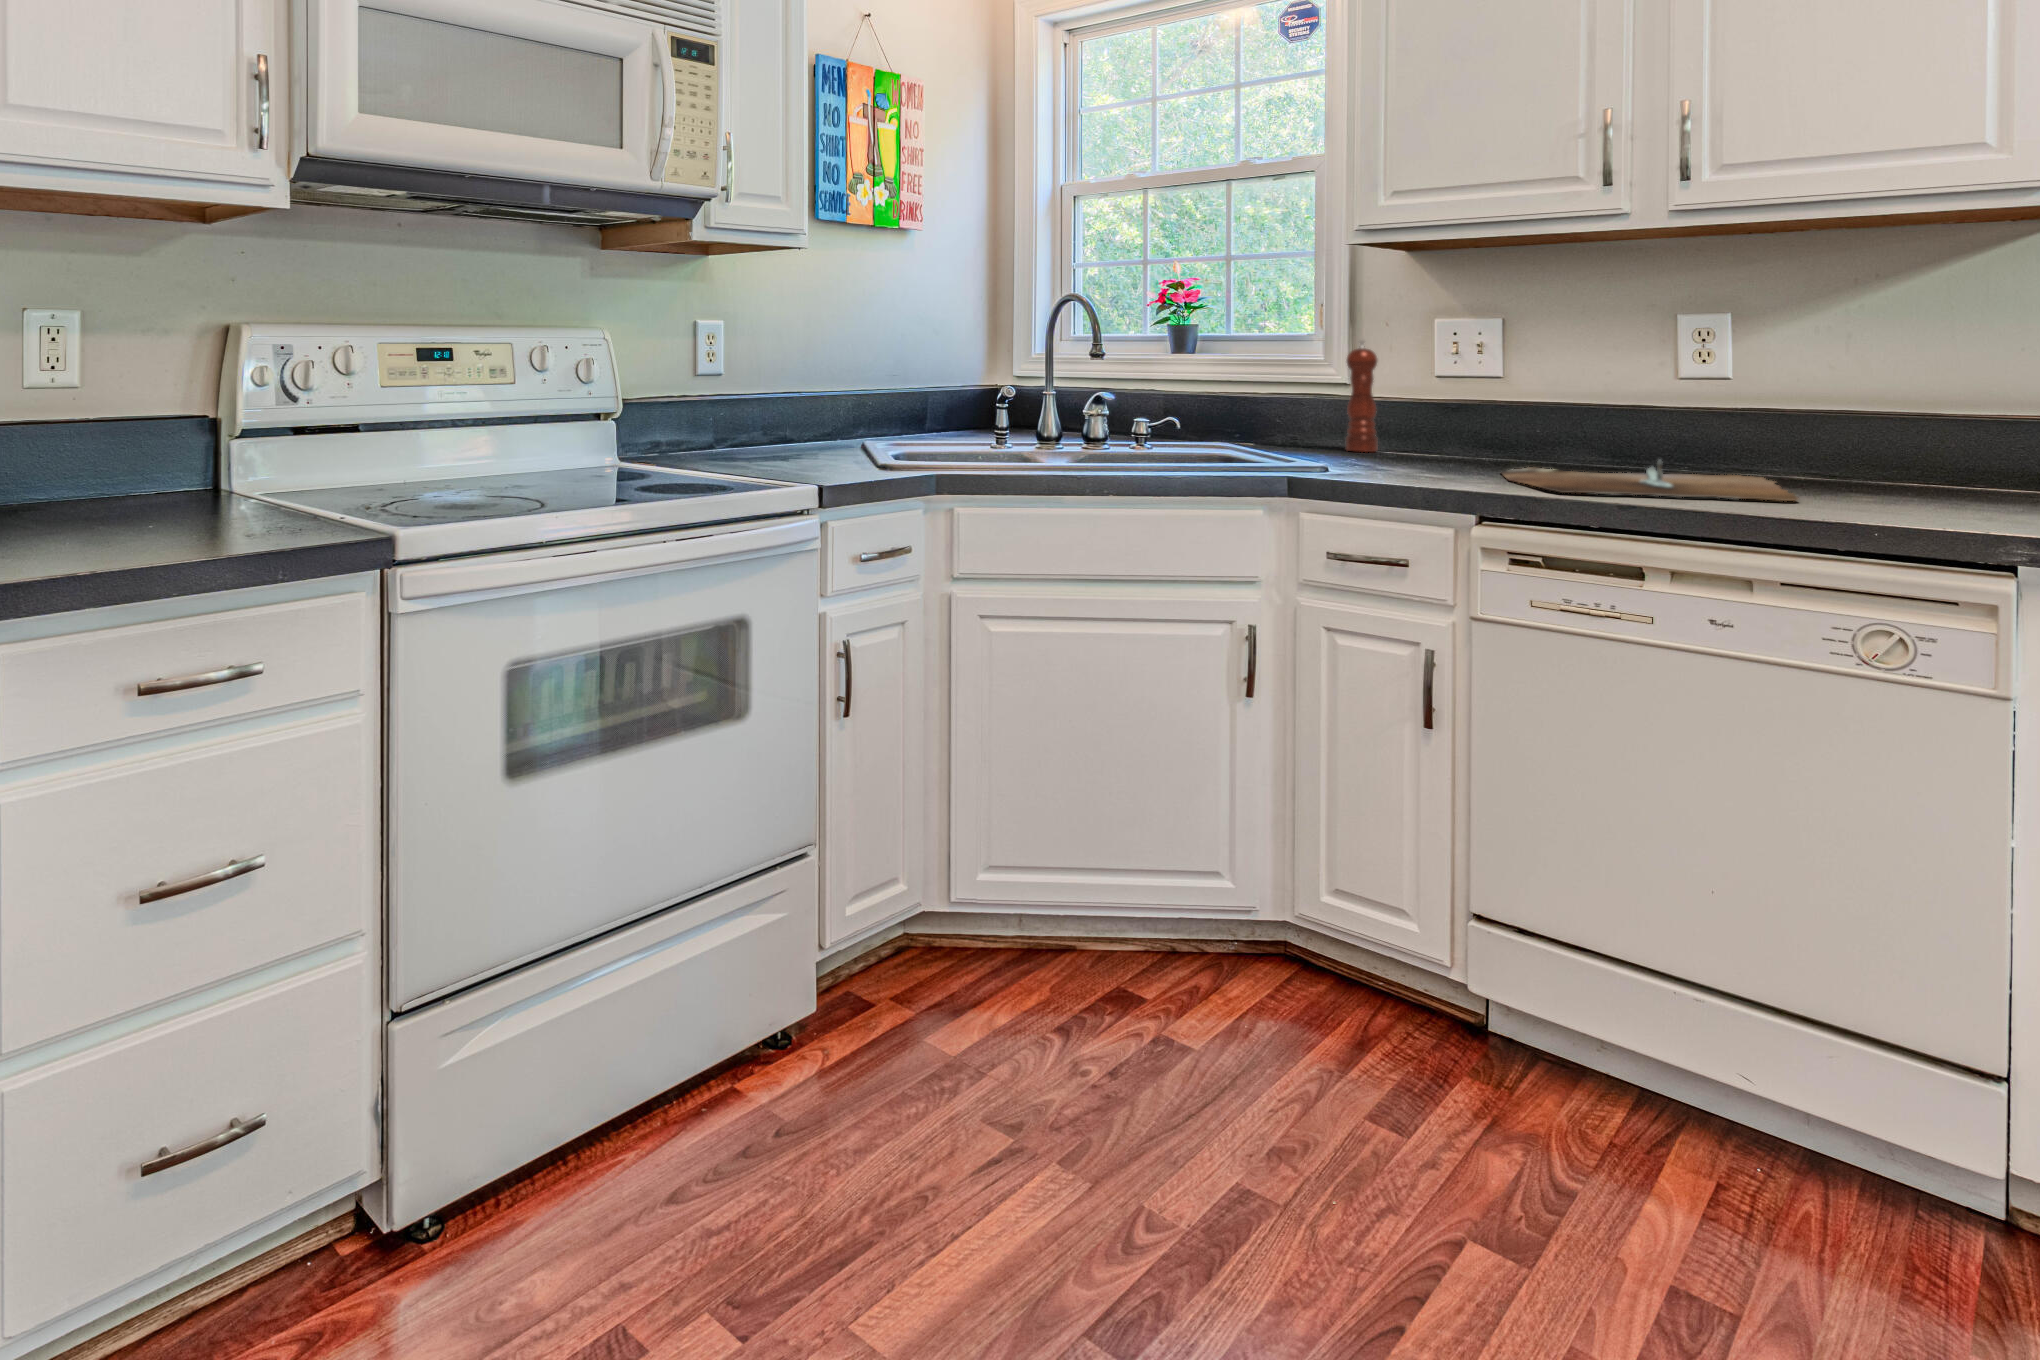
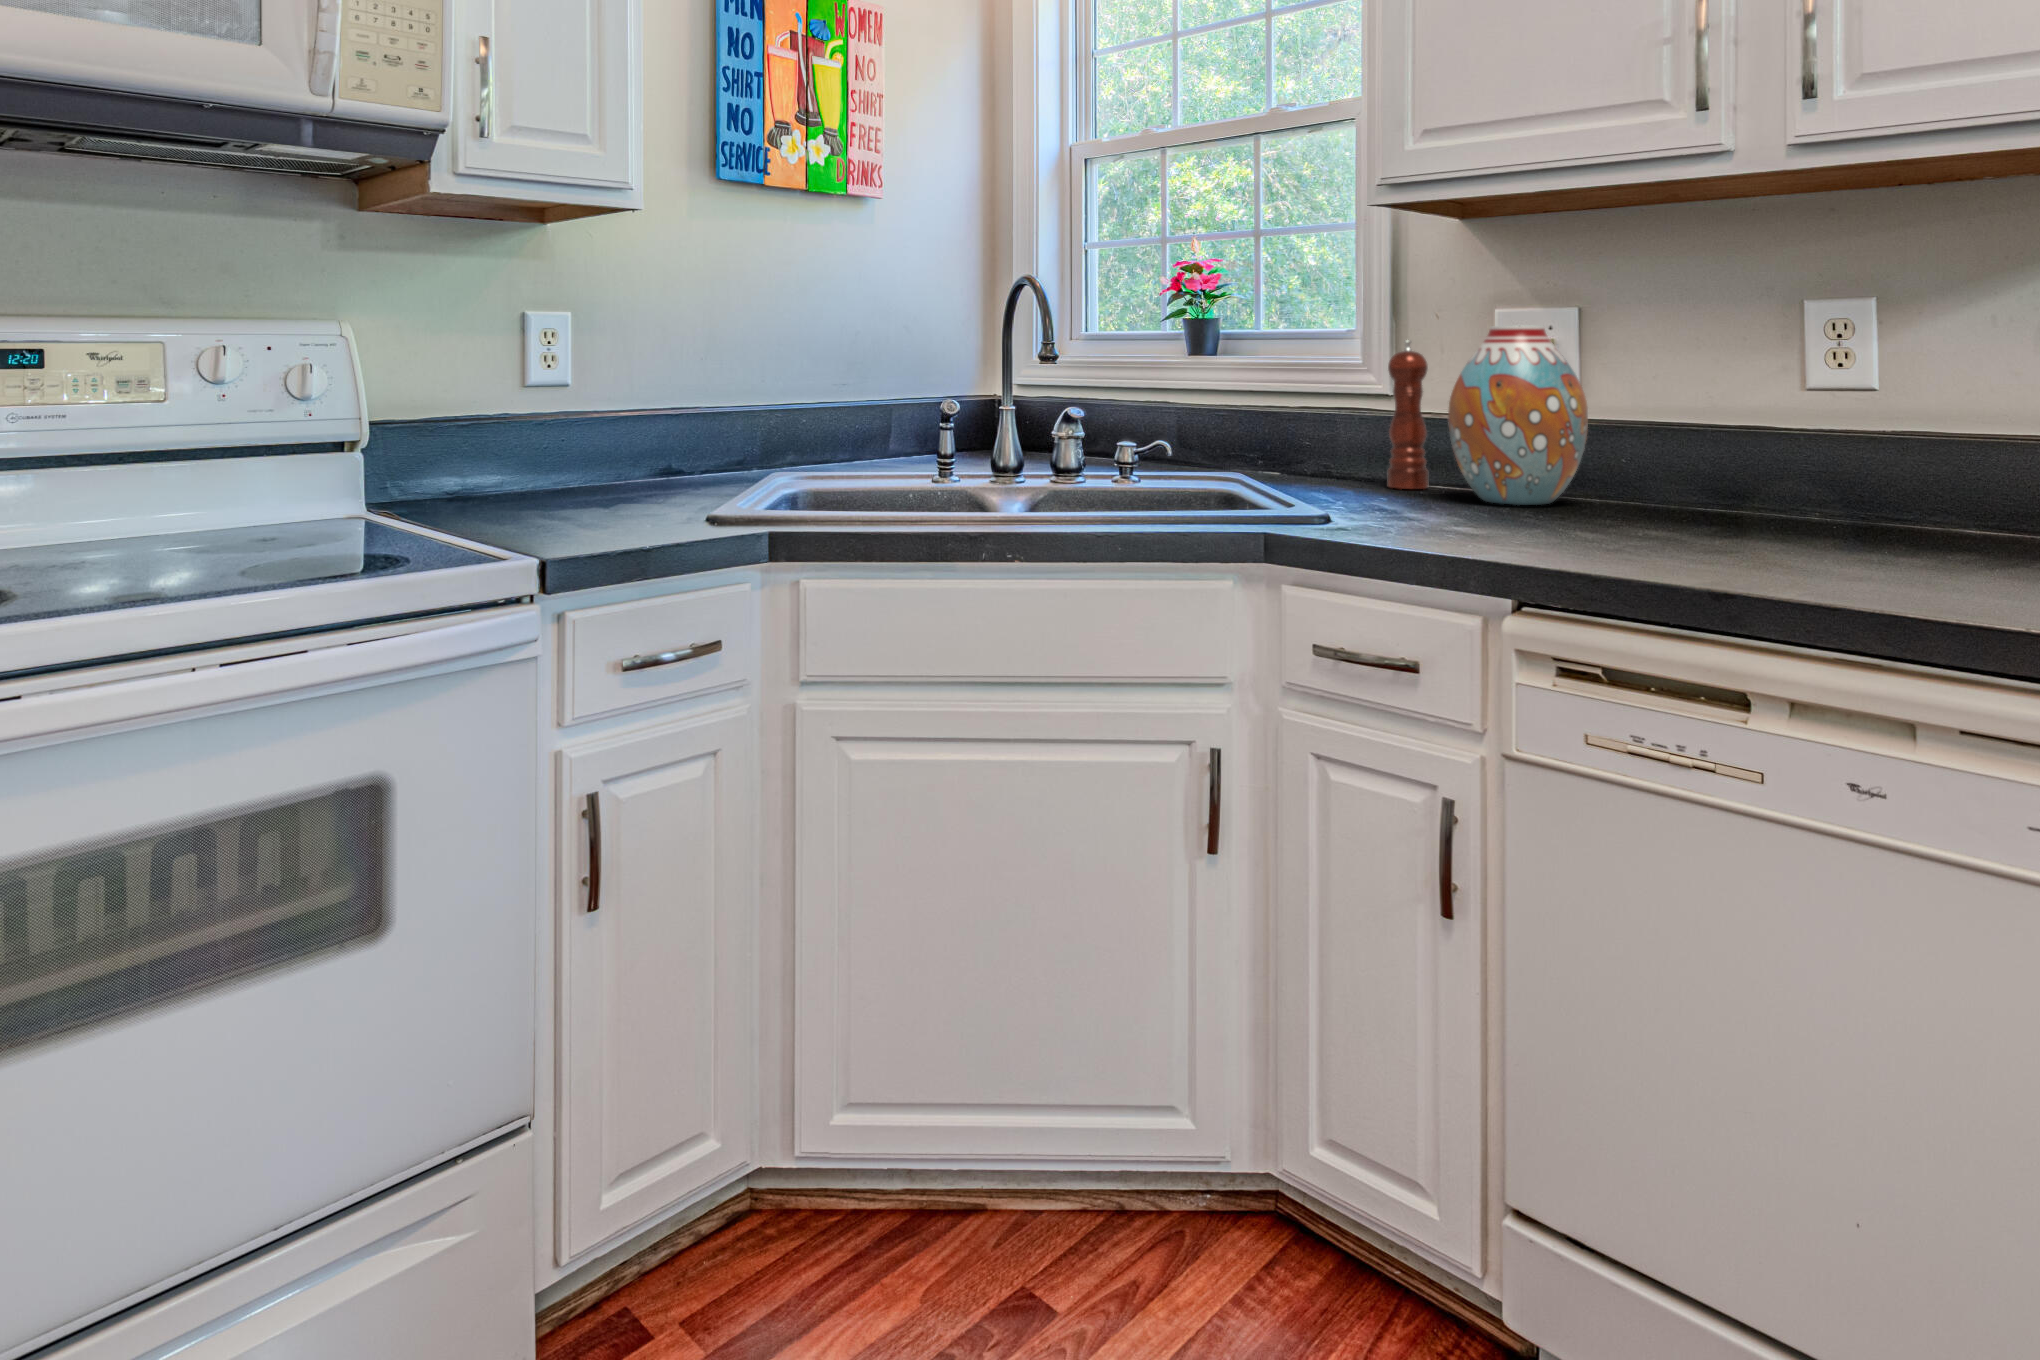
vase: none [1400,330,1508,461] -> present [1448,326,1588,505]
cutting board: present [1502,460,1798,501] -> none [1565,515,1987,588]

